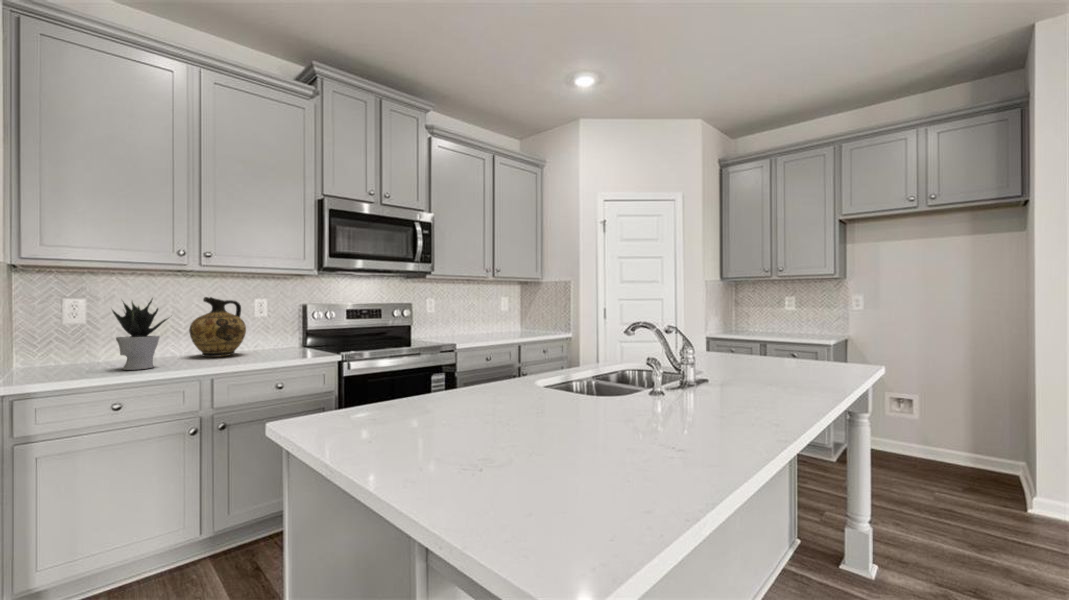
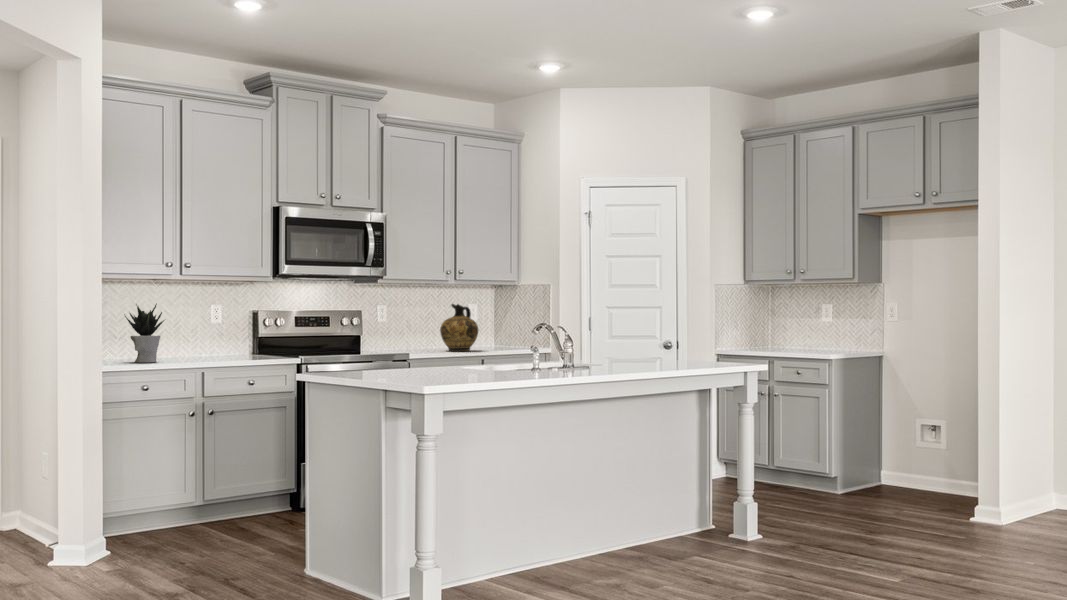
ceramic jug: present [189,297,246,357] -> present [440,304,478,351]

